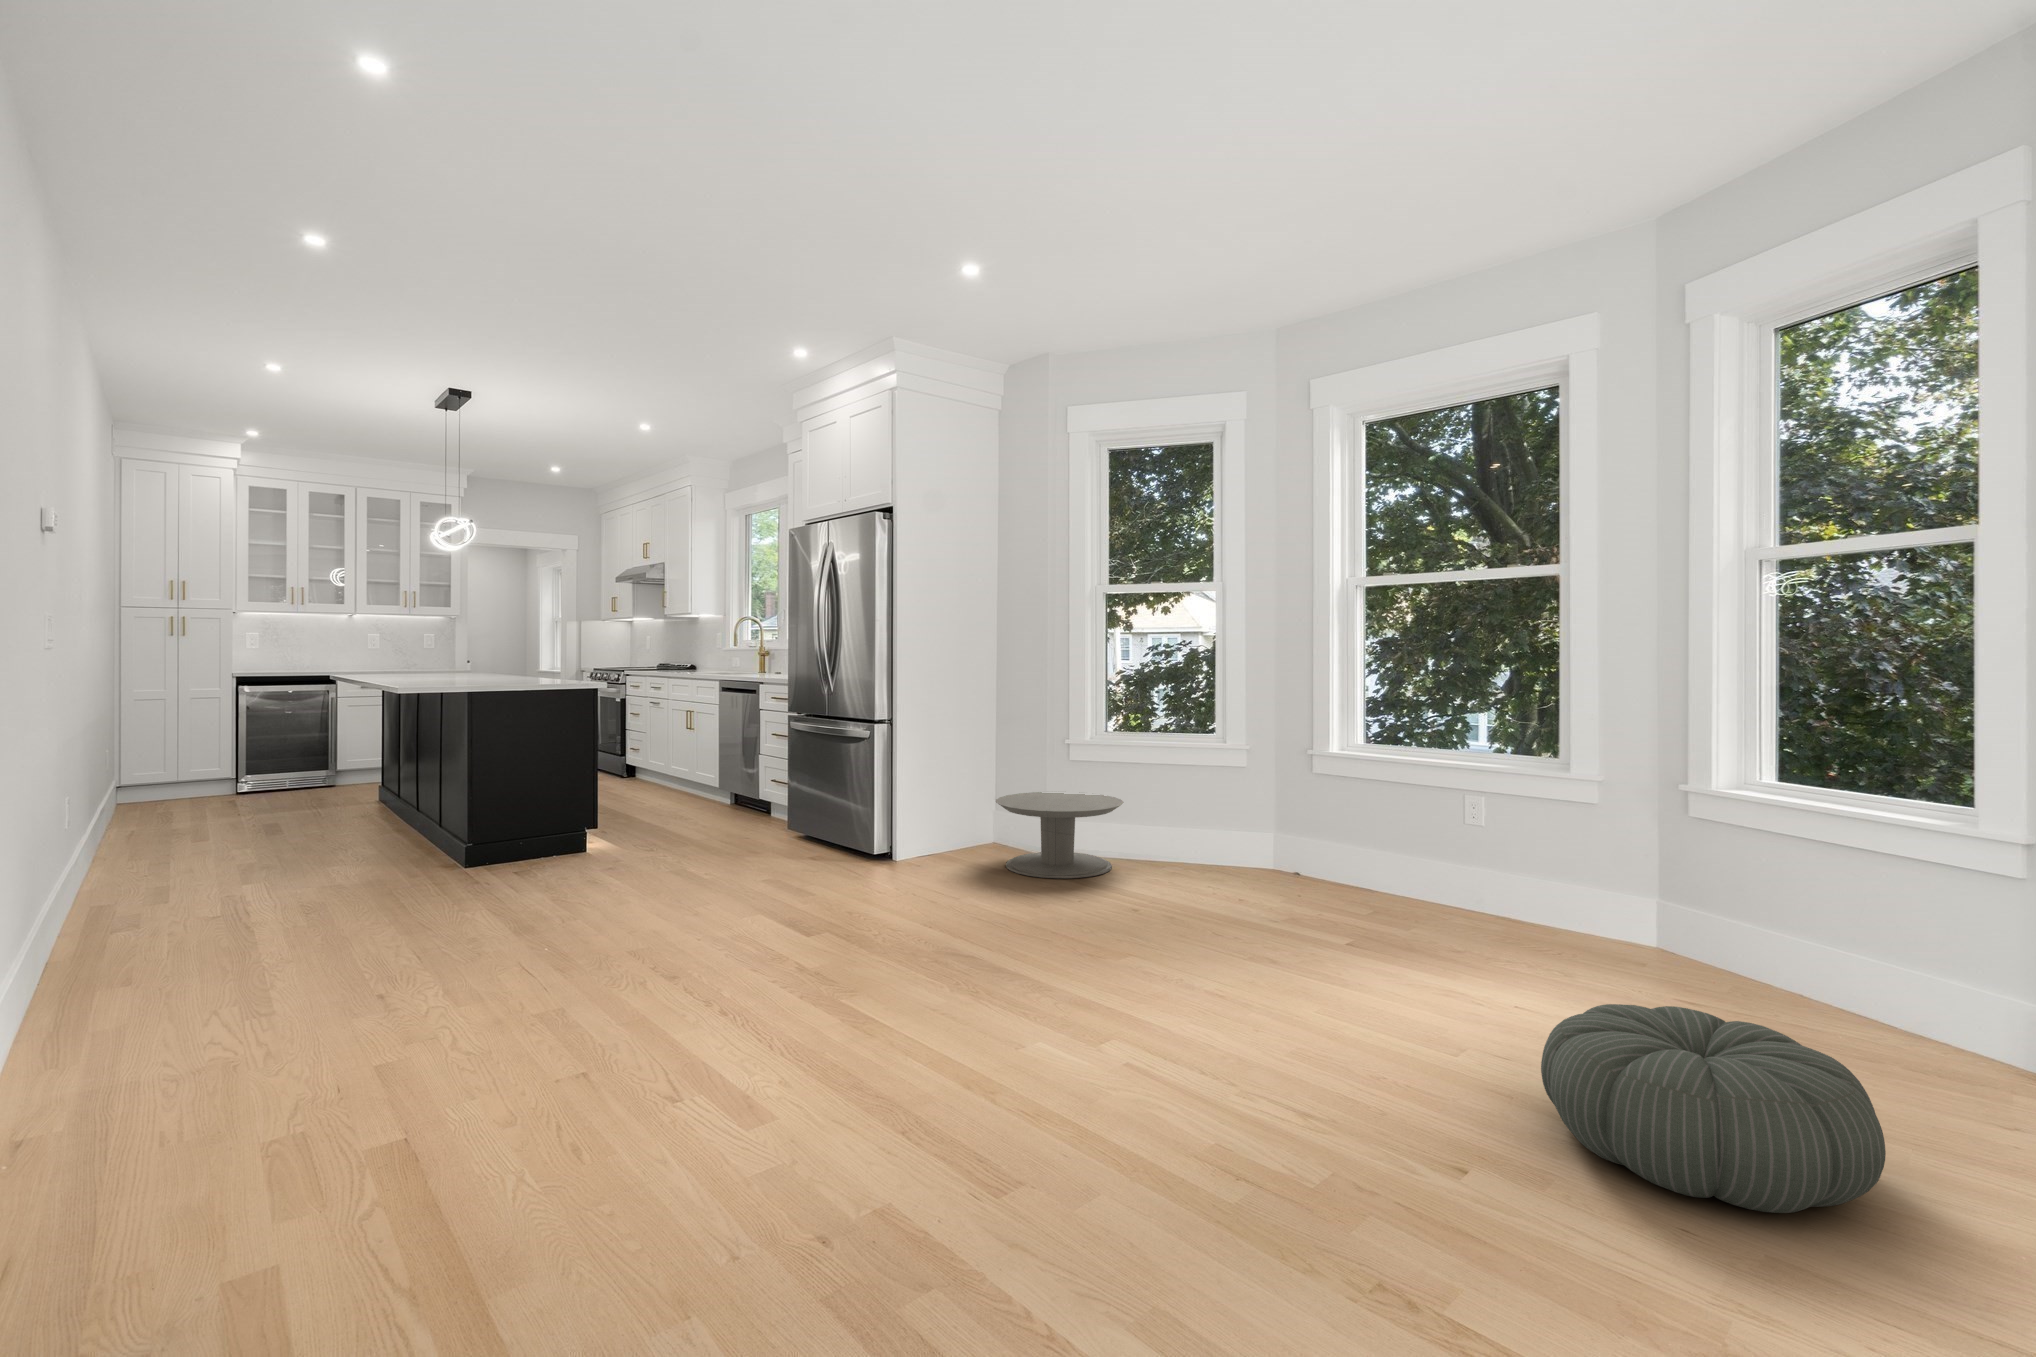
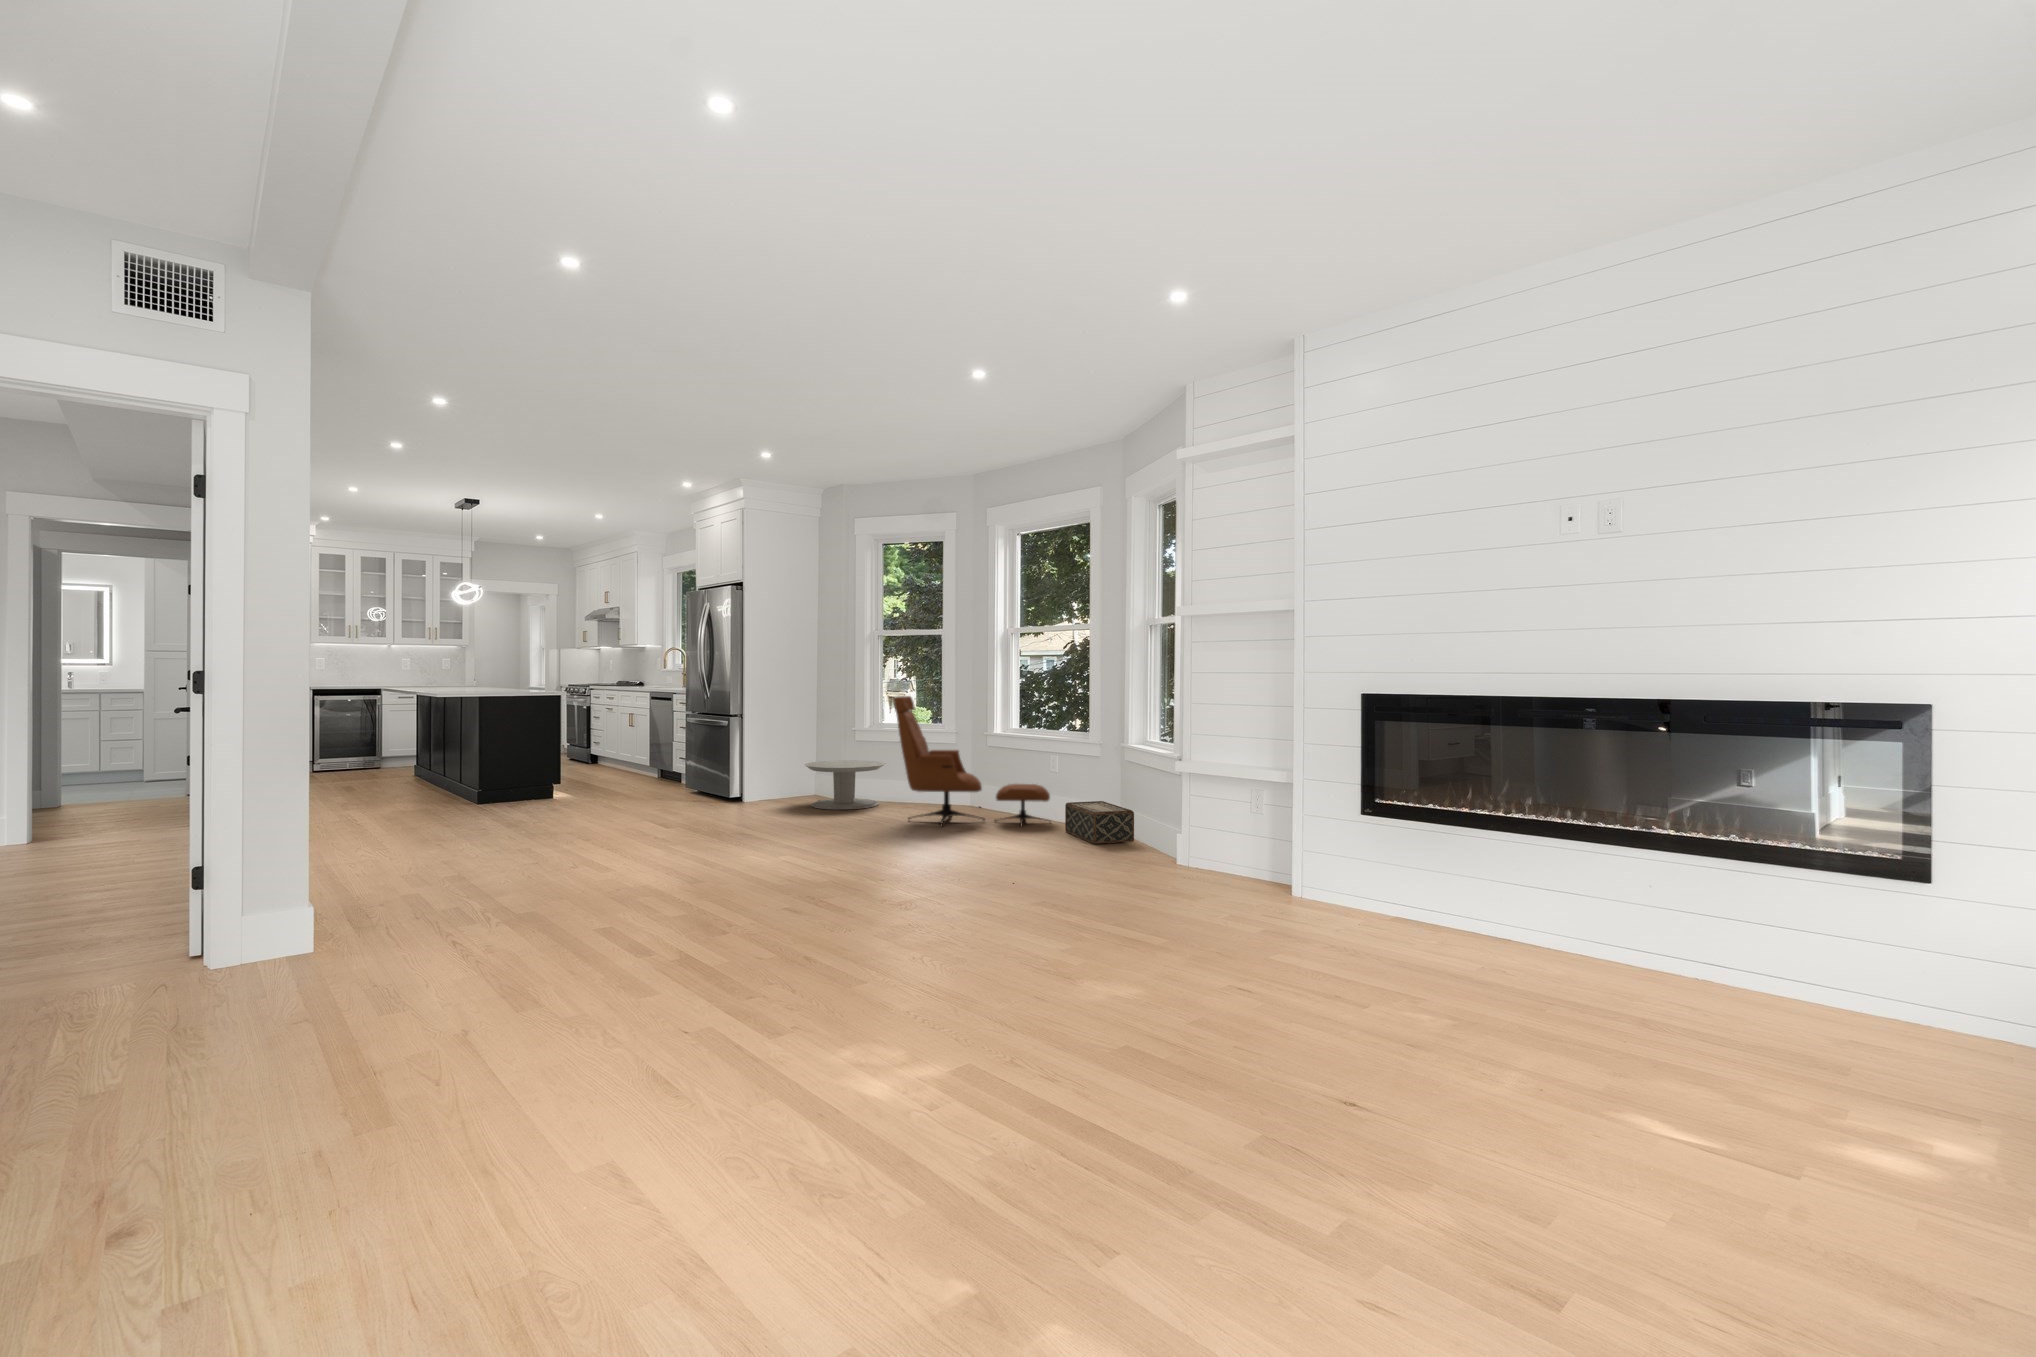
lounge chair: none [1186,695,1463,929] -> present [893,696,1050,826]
woven basket: none [1528,886,1713,986] -> present [1065,801,1134,844]
pouf: present [1541,1004,1886,1213] -> none [937,826,1052,889]

